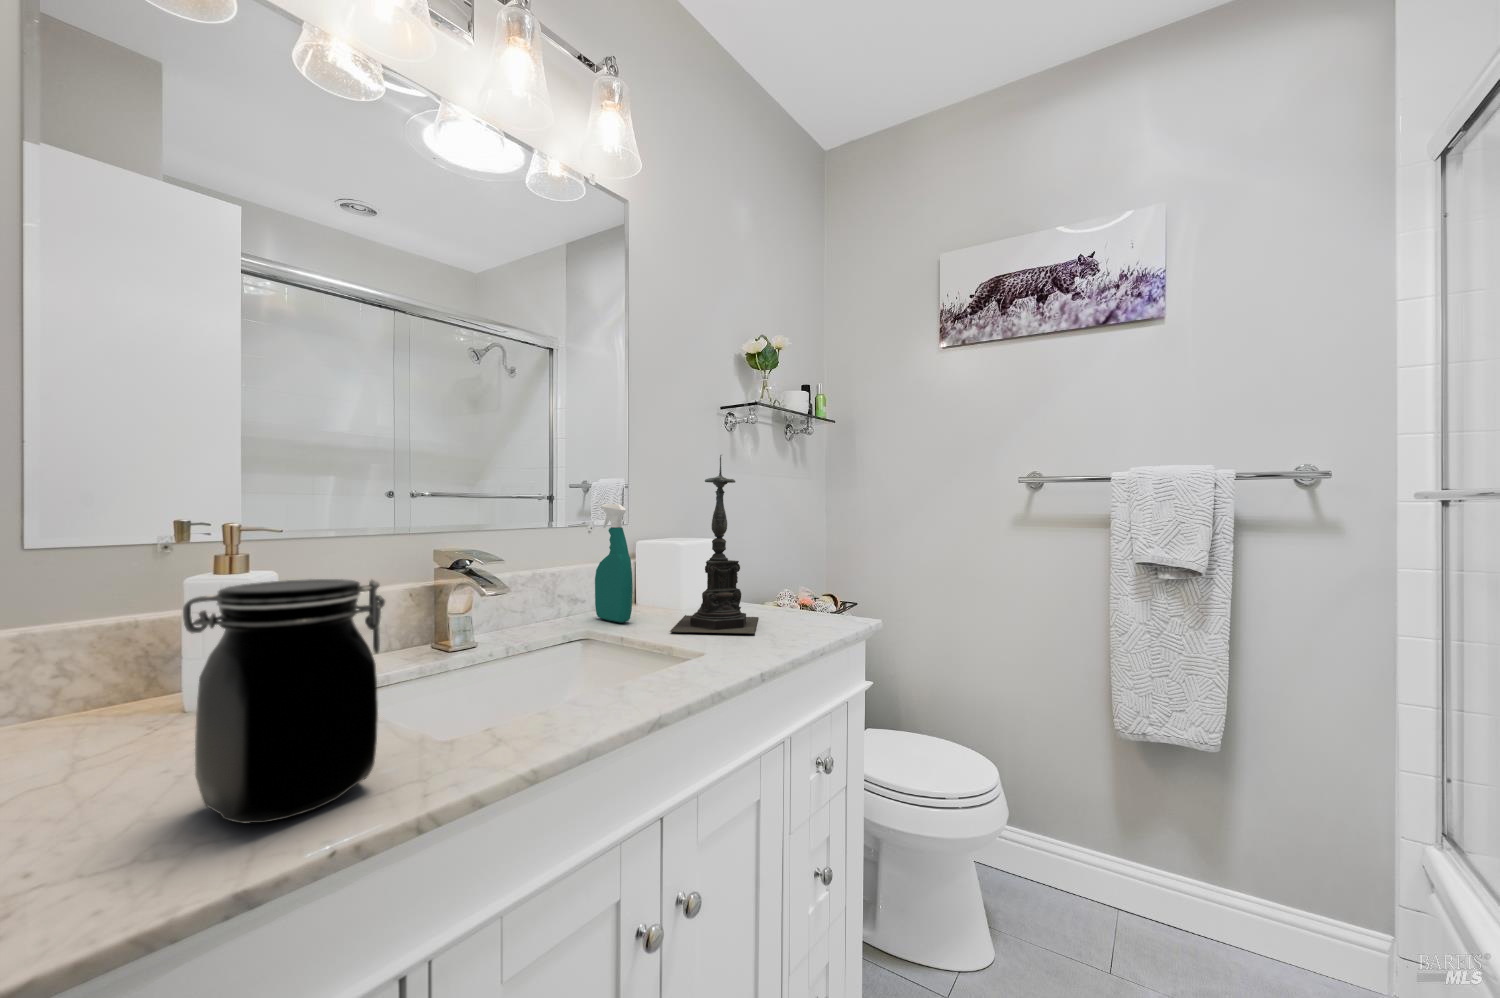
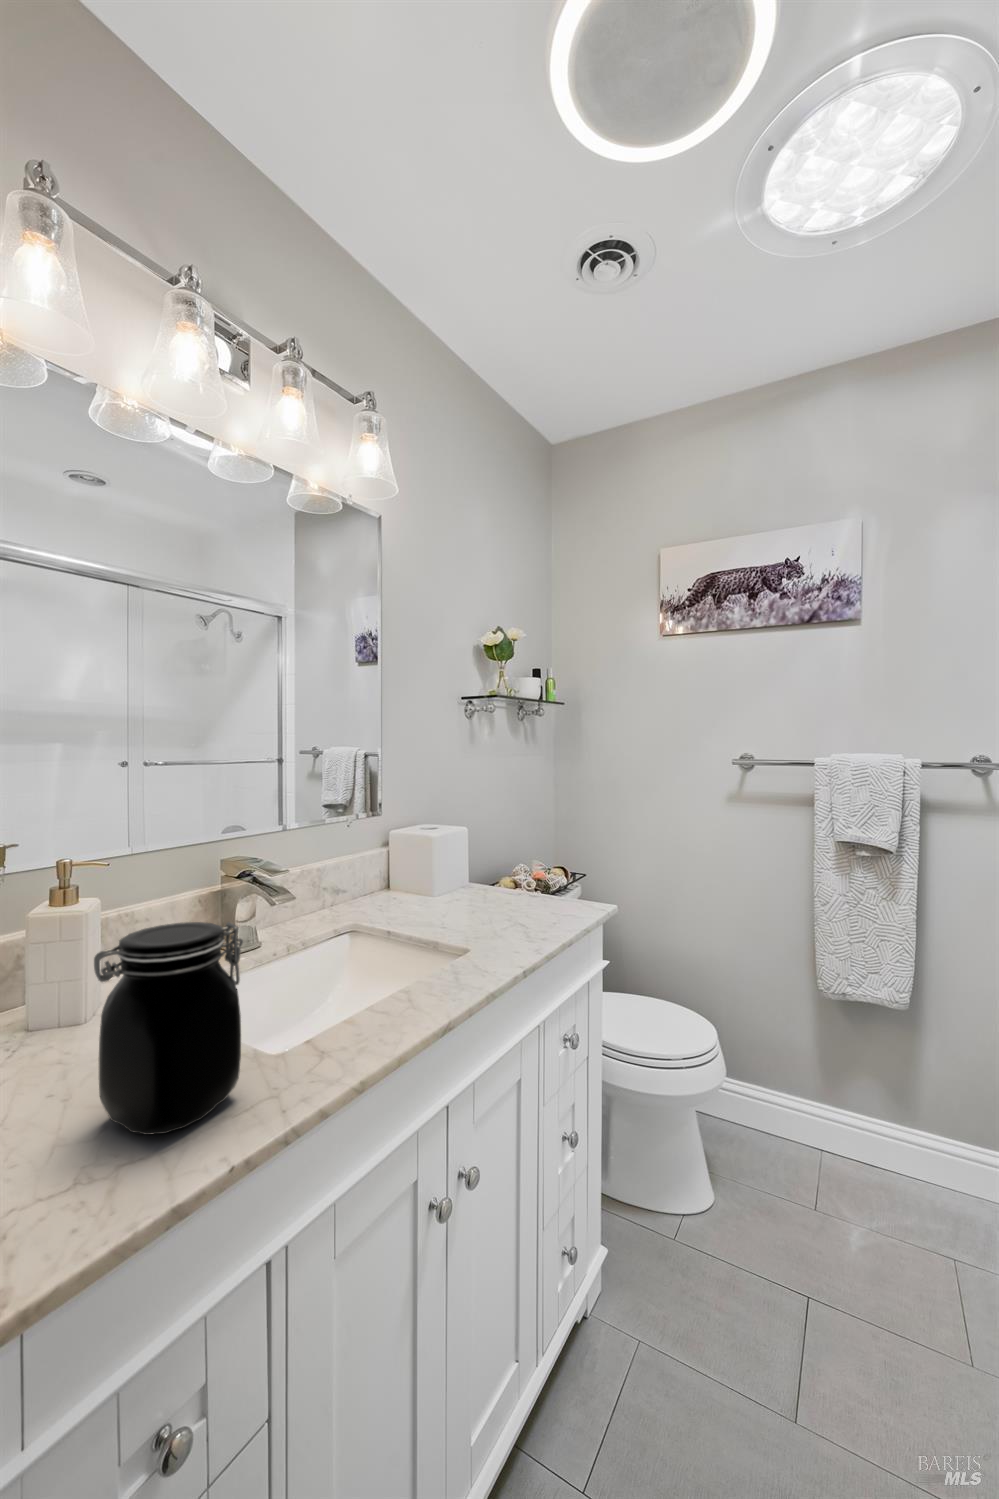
candle holder: present [670,455,758,634] -> none [431,758,508,923]
spray bottle: present [595,504,633,622] -> none [356,802,393,913]

